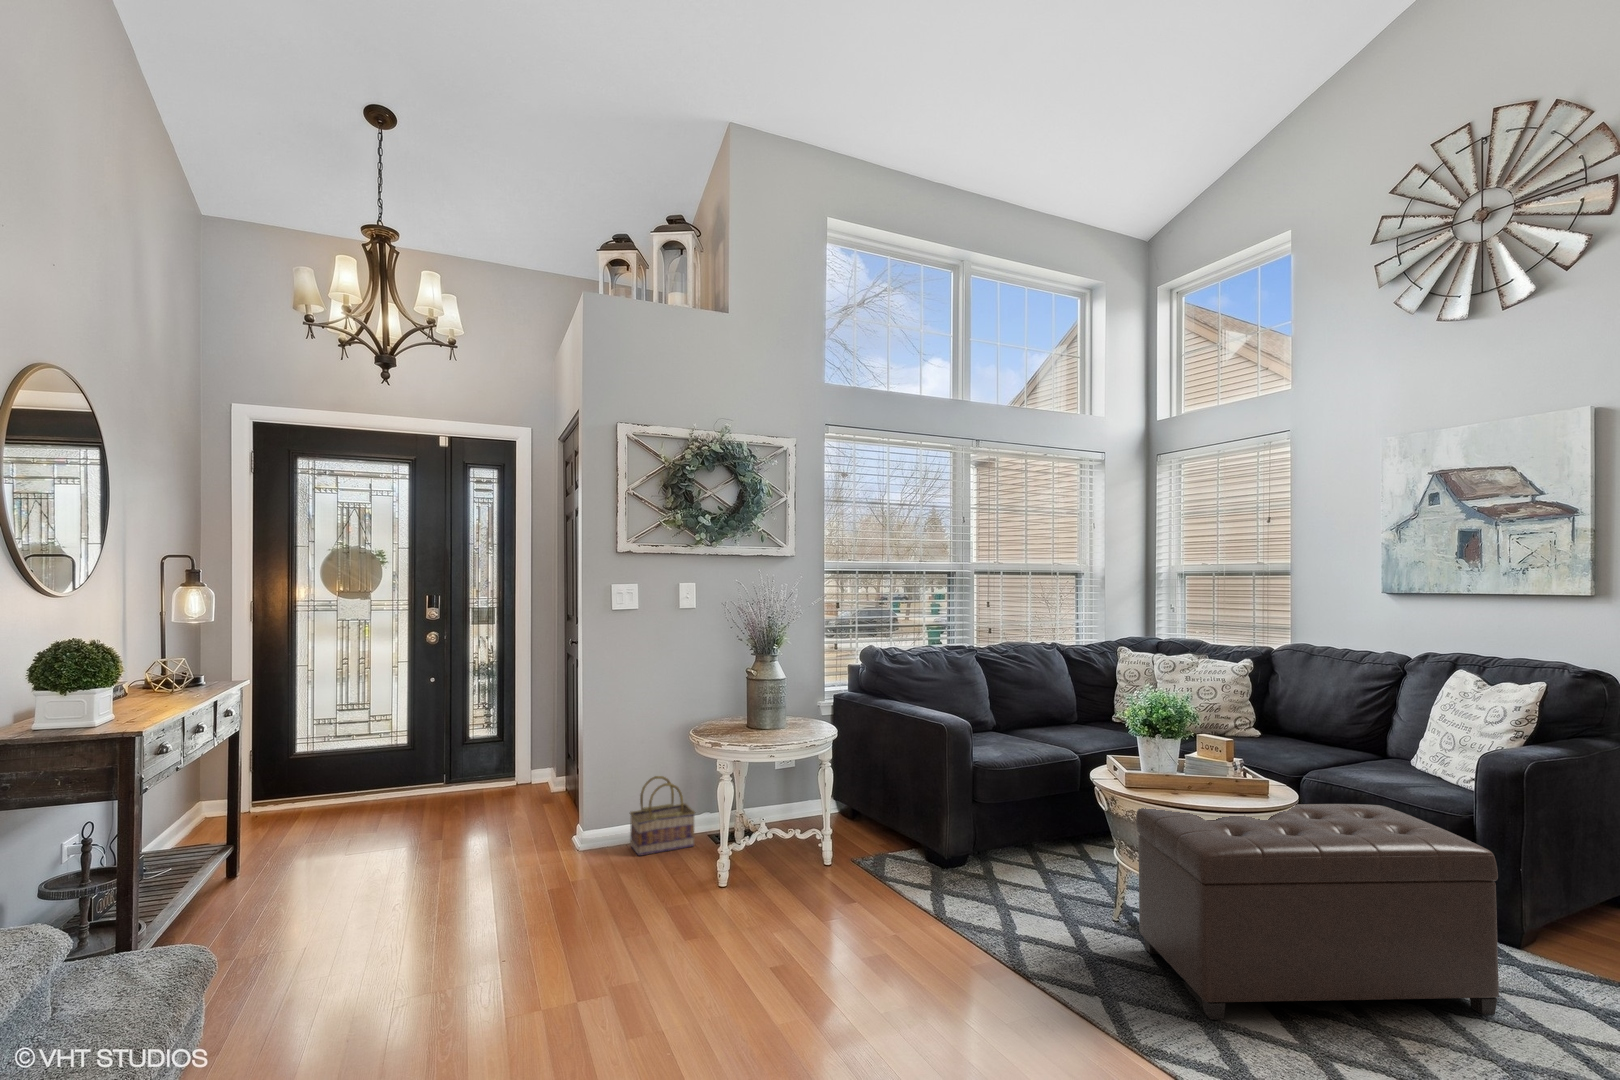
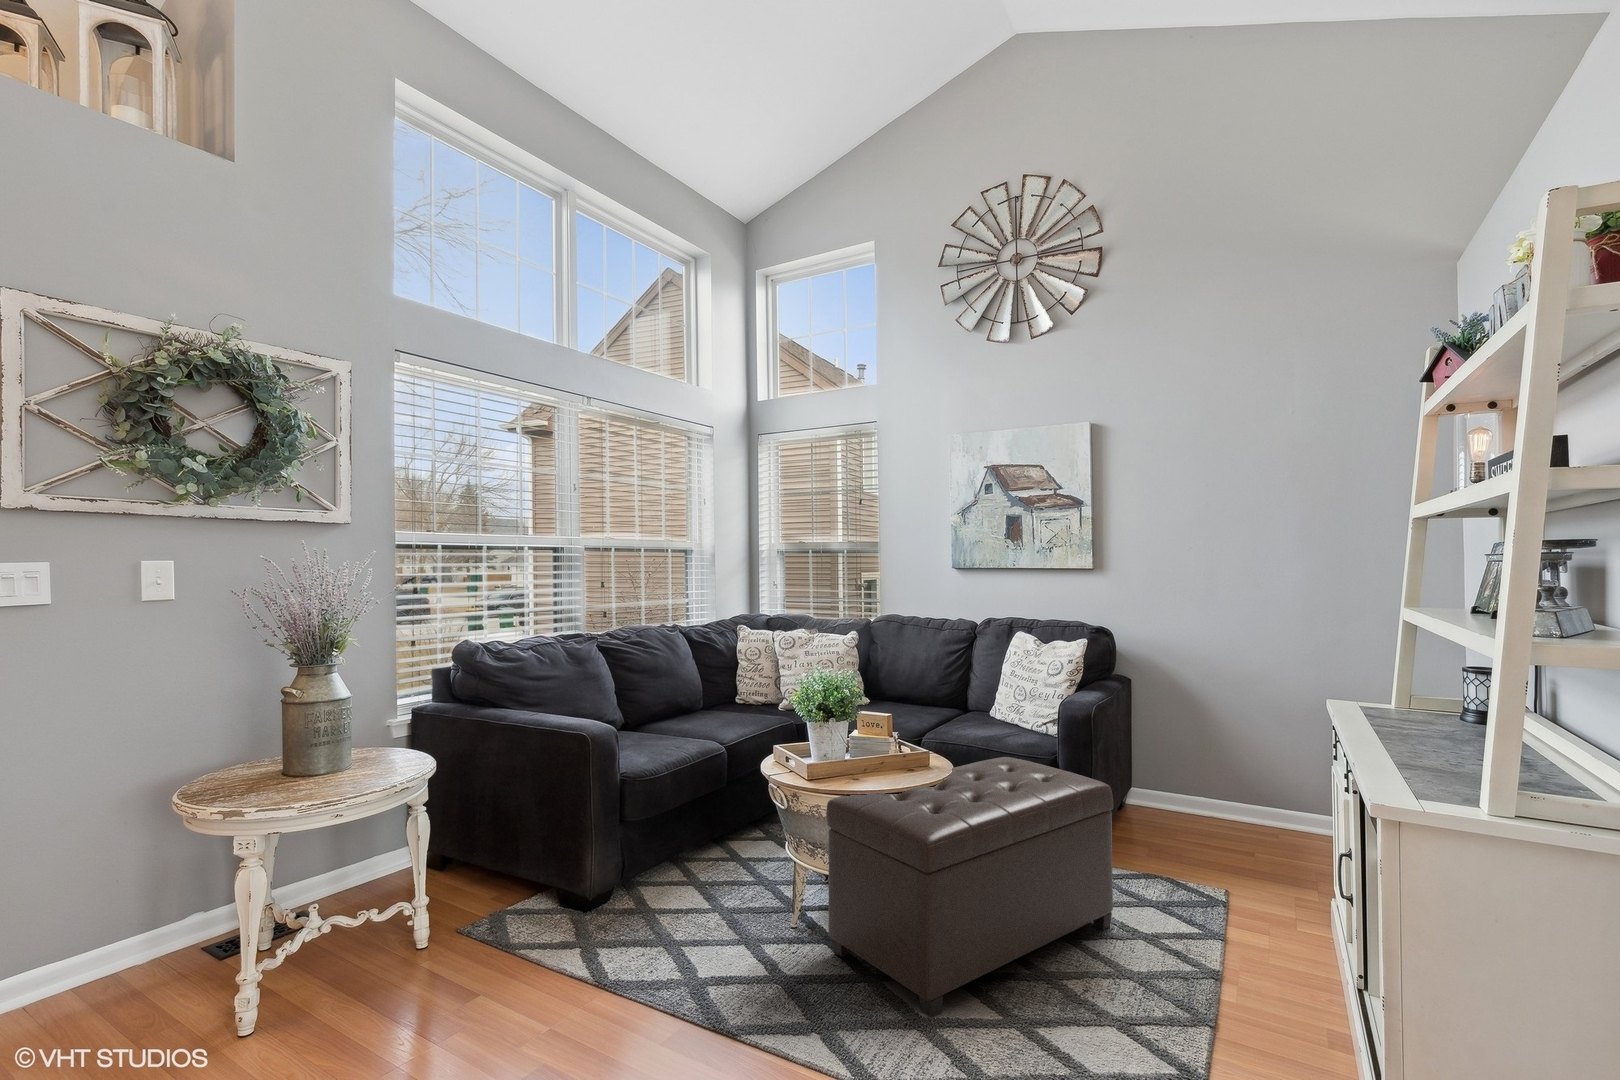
basket: present [630,776,695,856] -> none [24,880,172,1029]

